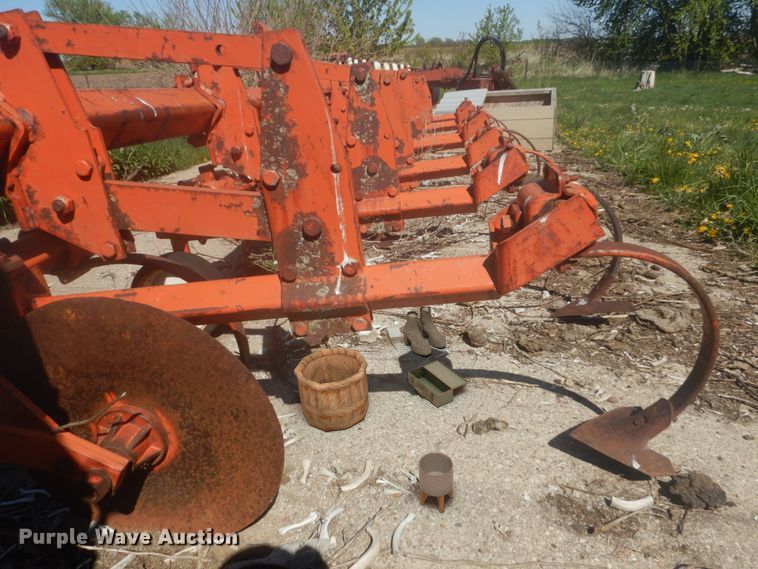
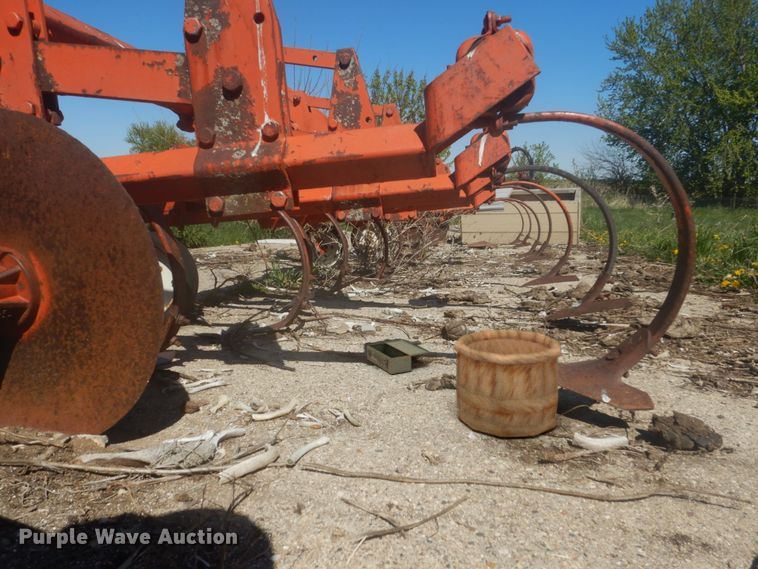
boots: present [403,306,446,356] -> none [374,296,419,343]
wooden bucket: present [294,348,369,431] -> present [453,329,562,437]
planter: present [418,452,453,512] -> none [339,374,381,443]

